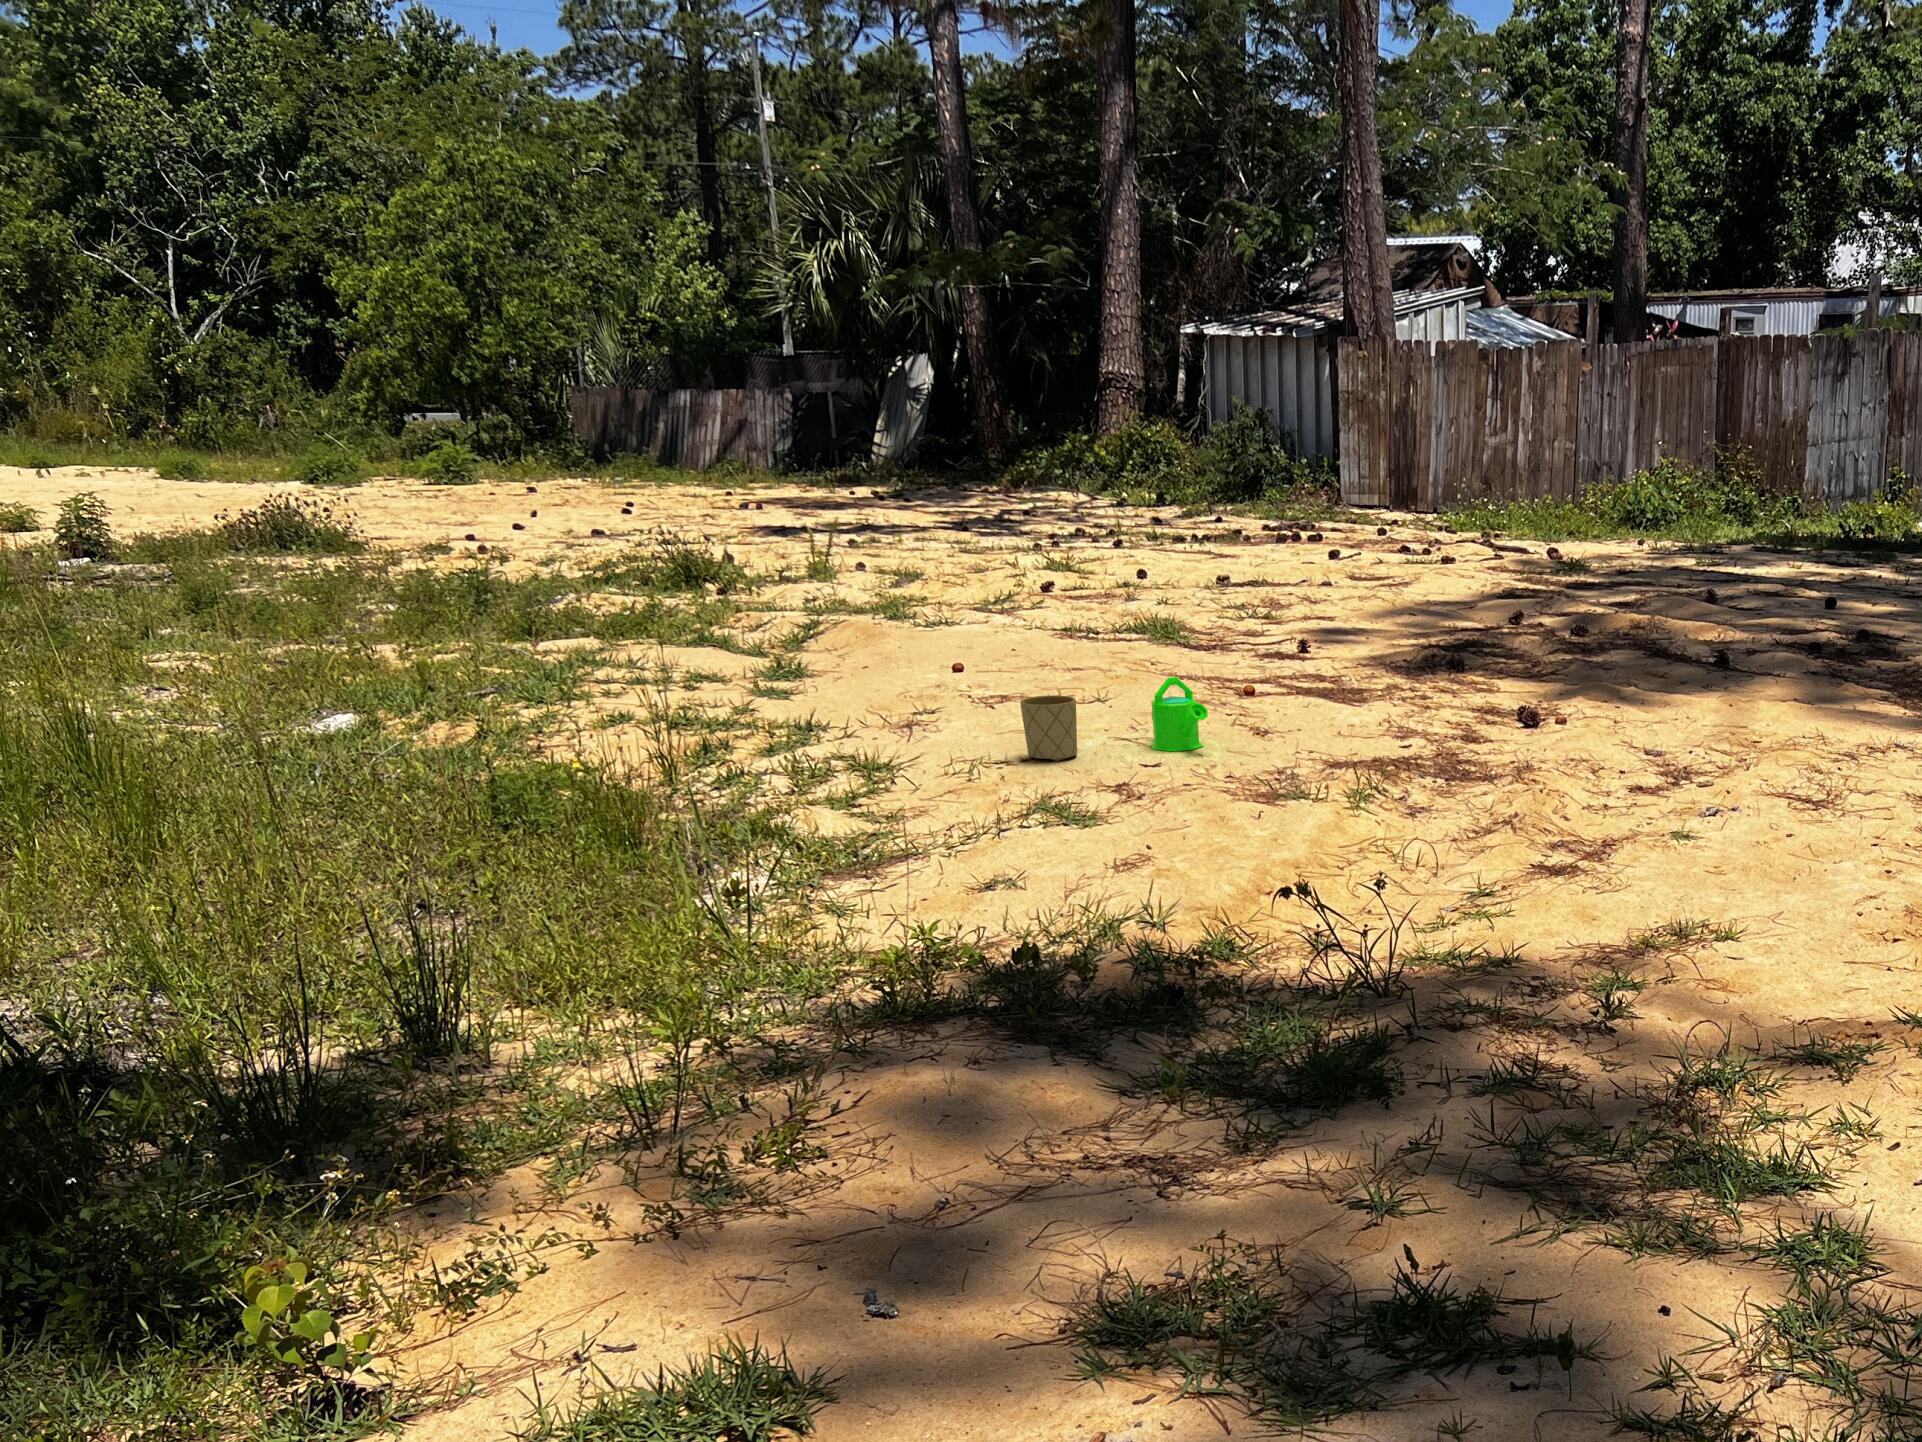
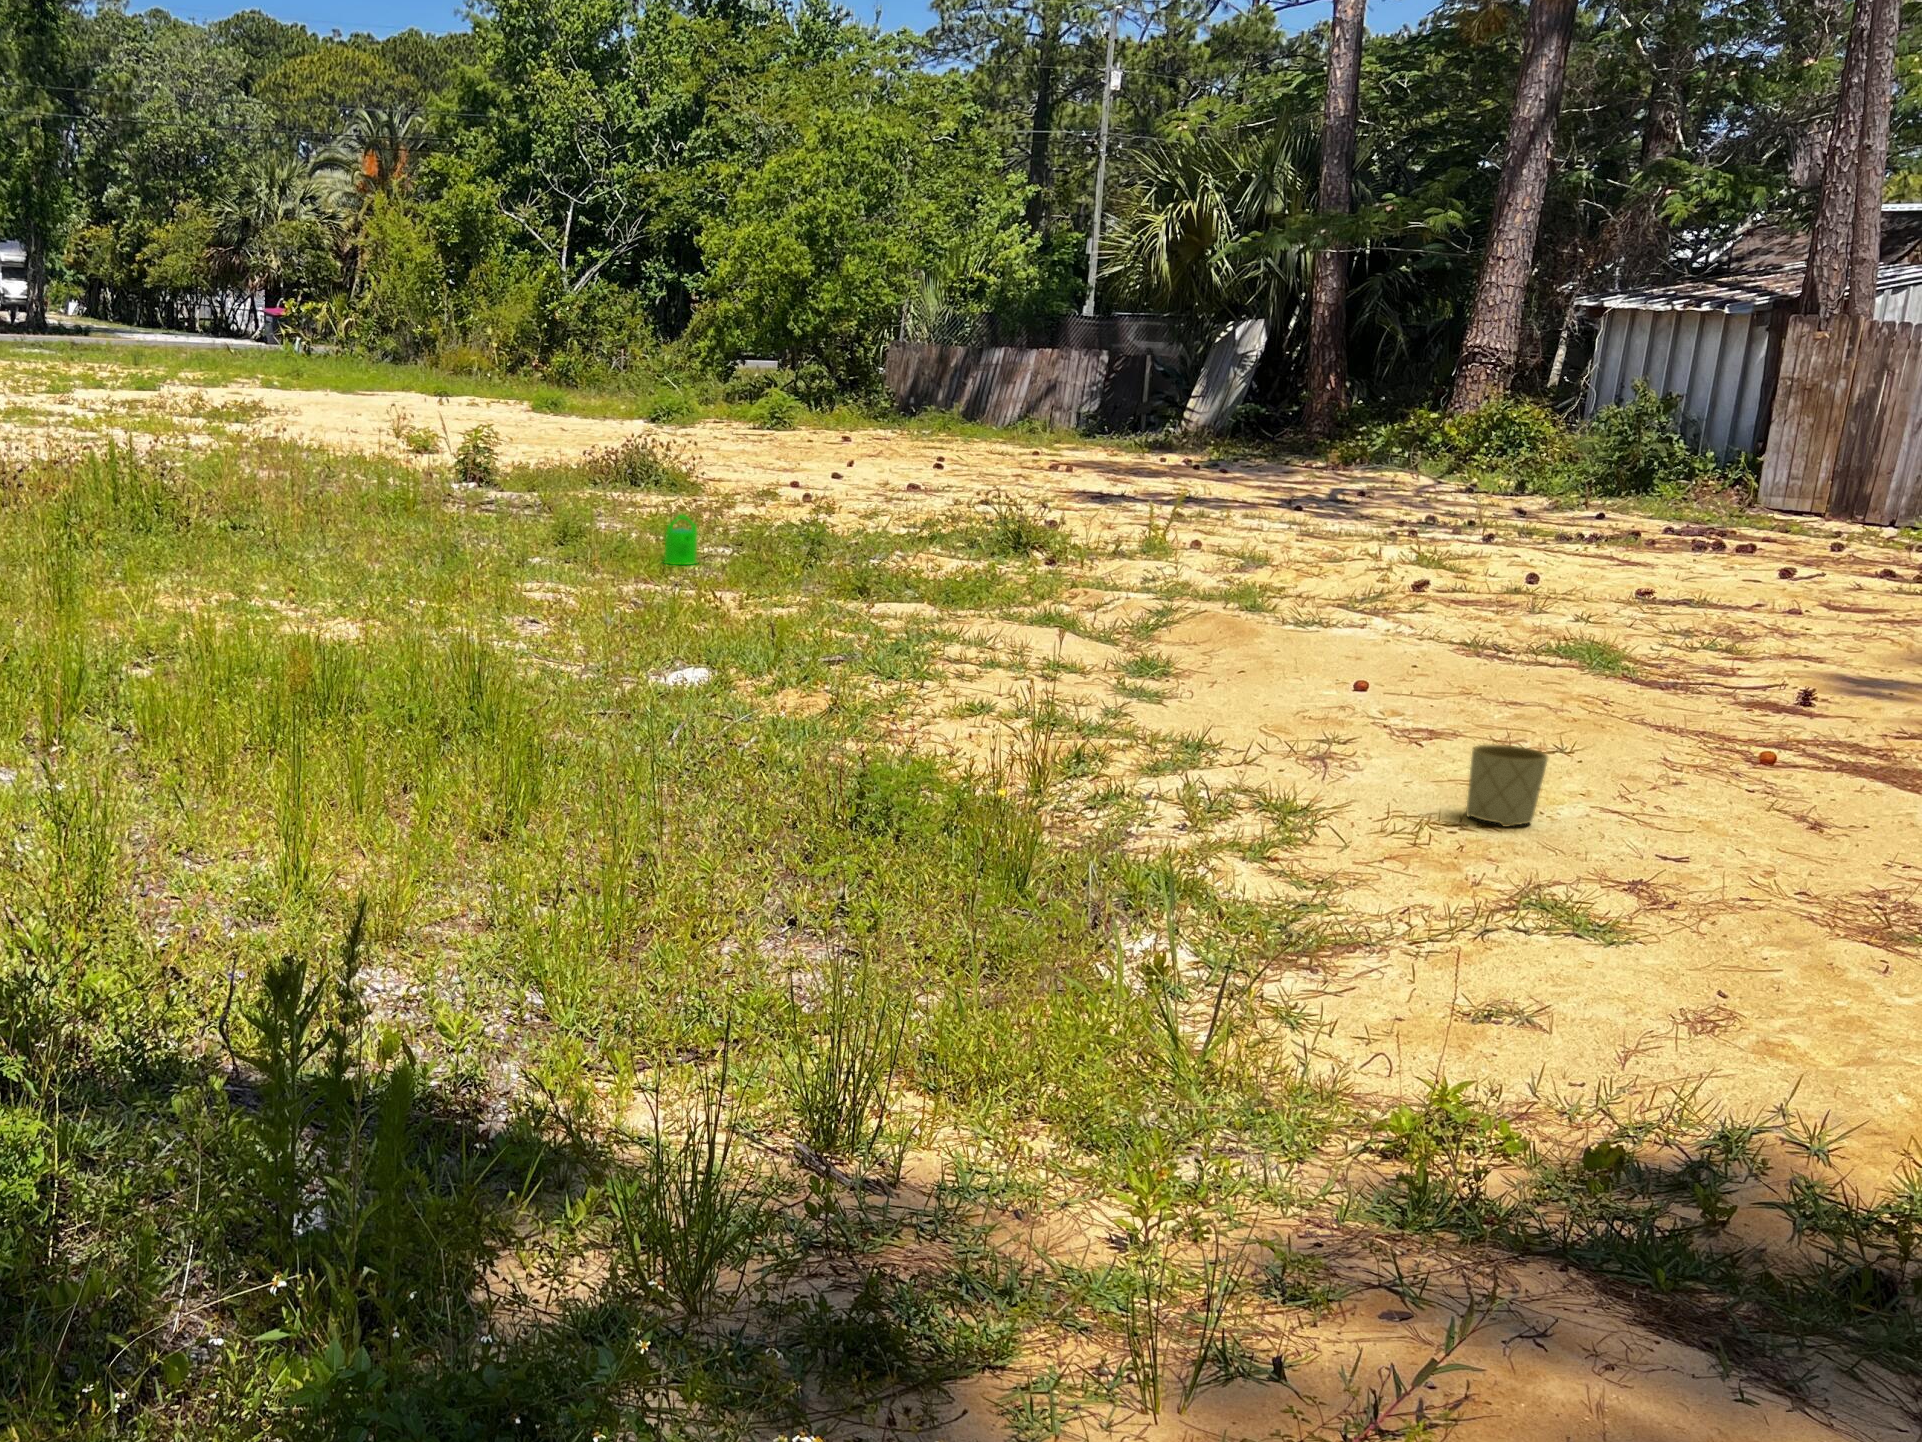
watering can: present [1151,677,1208,751] -> present [664,514,698,565]

